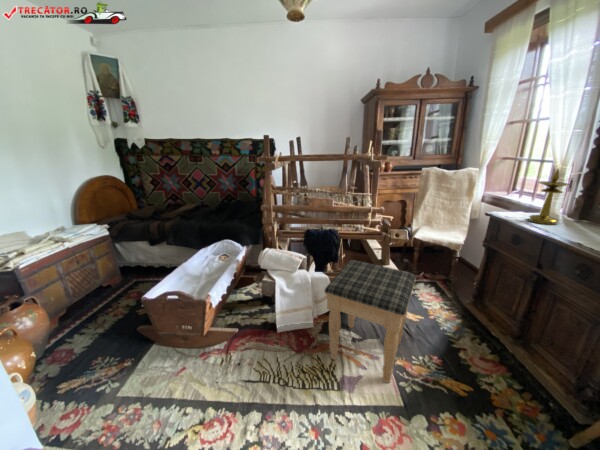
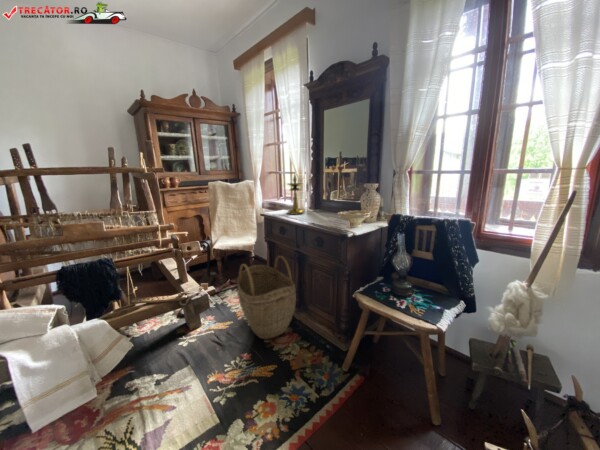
footstool: present [325,260,416,383] -> none [87,281,212,425]
woven basket: none [437,266,520,357] -> present [237,256,296,339]

